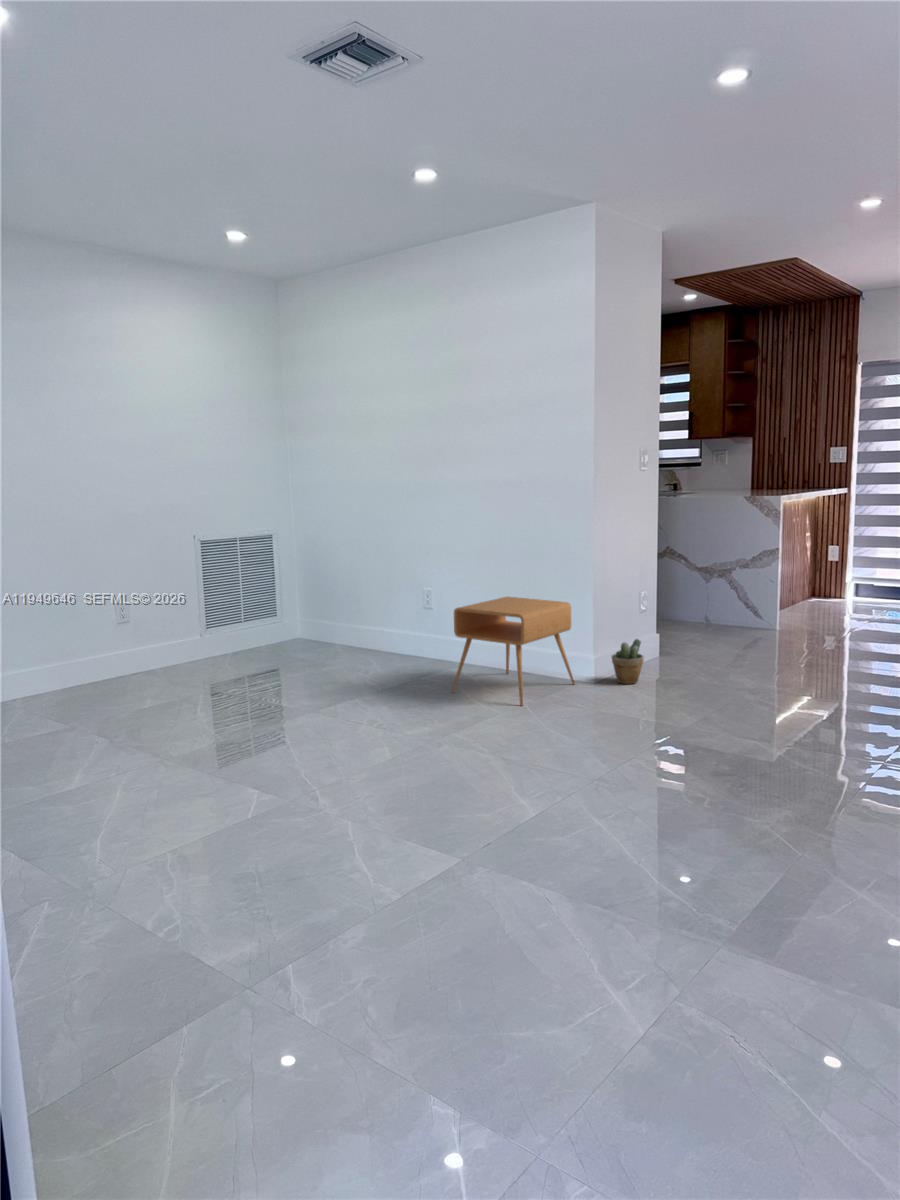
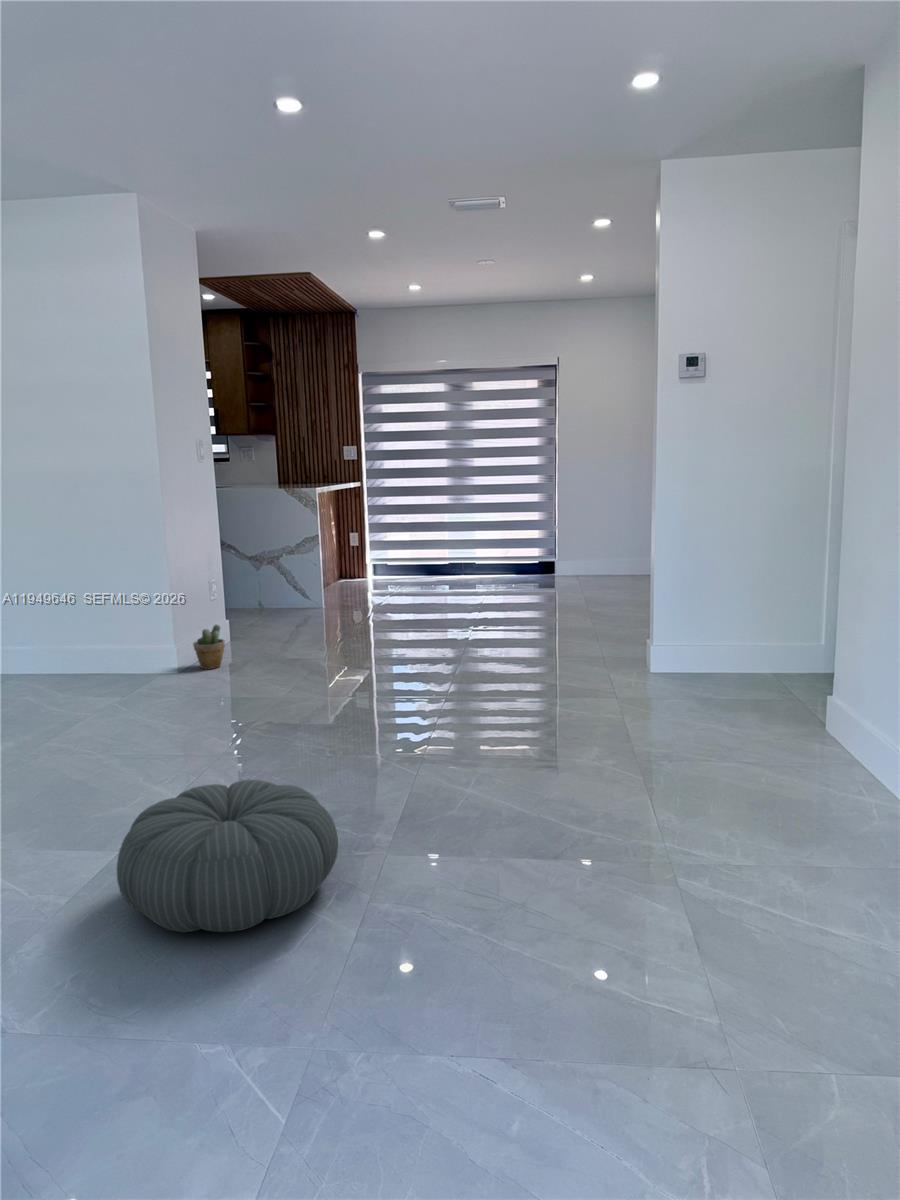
side table: present [452,597,575,706] -> none [22,595,160,703]
pouf: none [409,825,644,1002] -> present [117,780,338,932]

